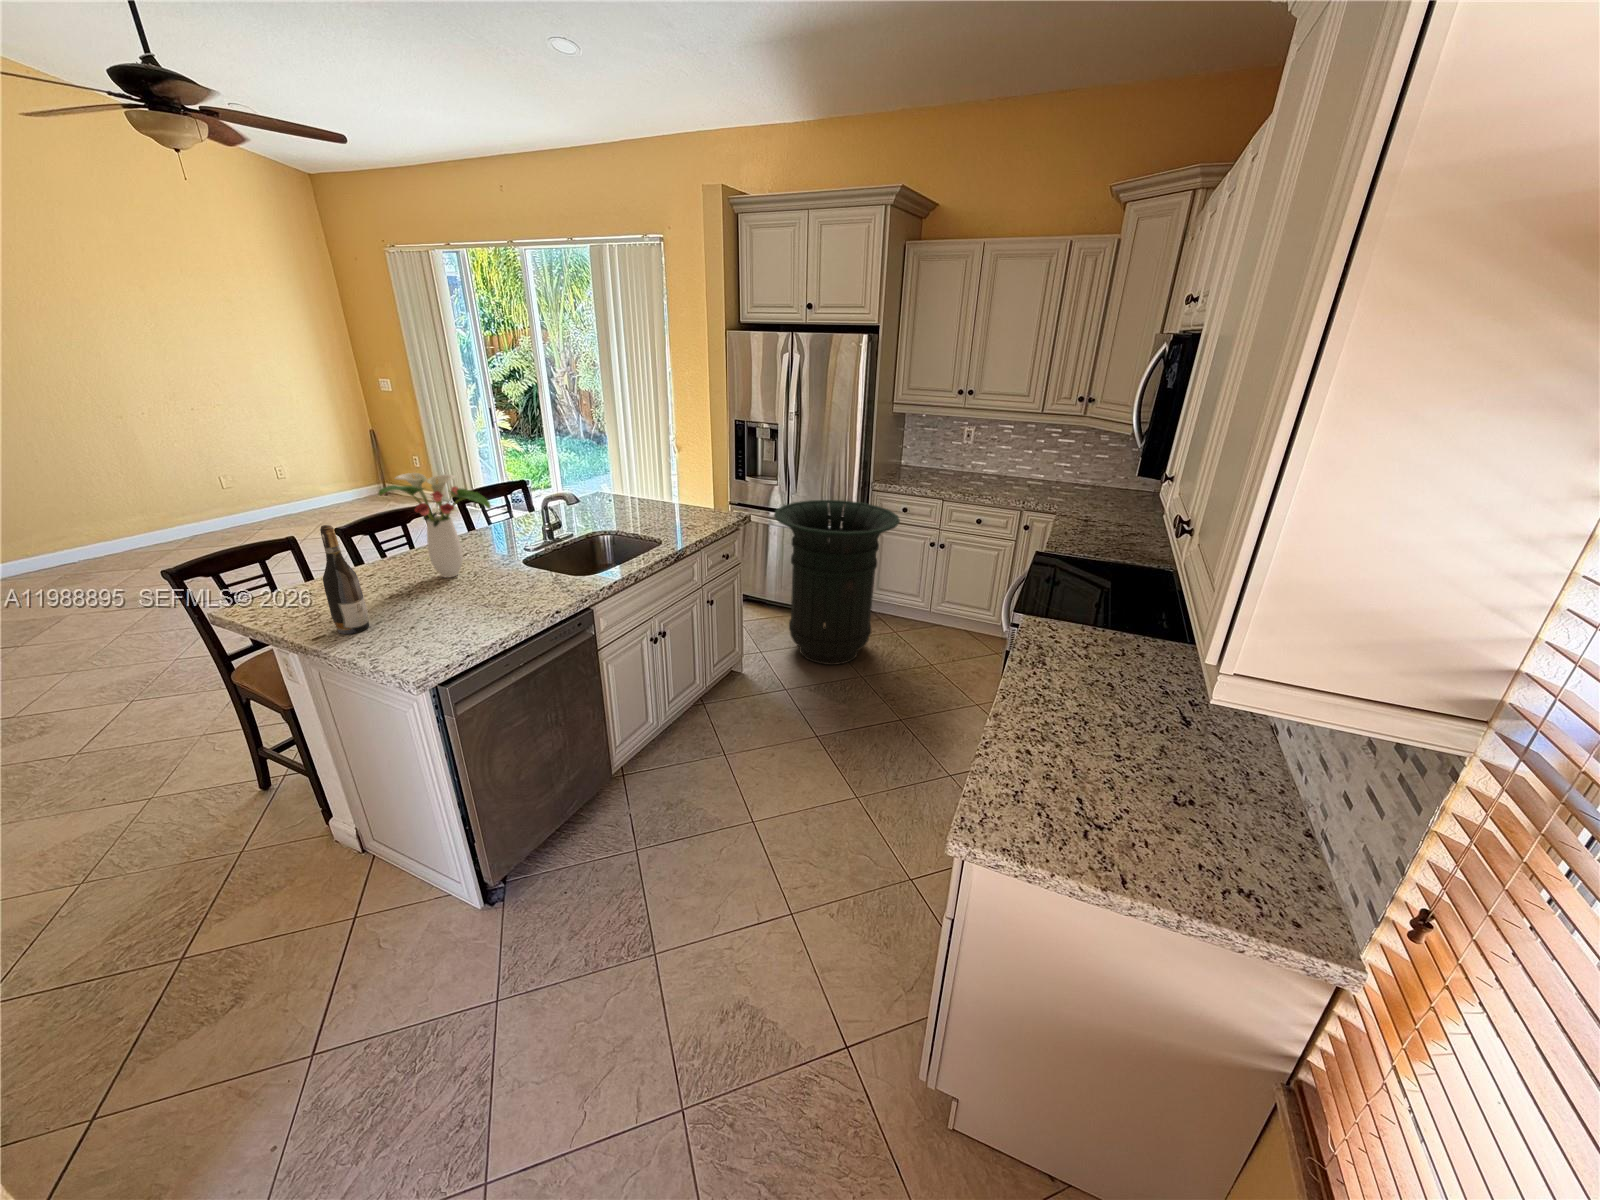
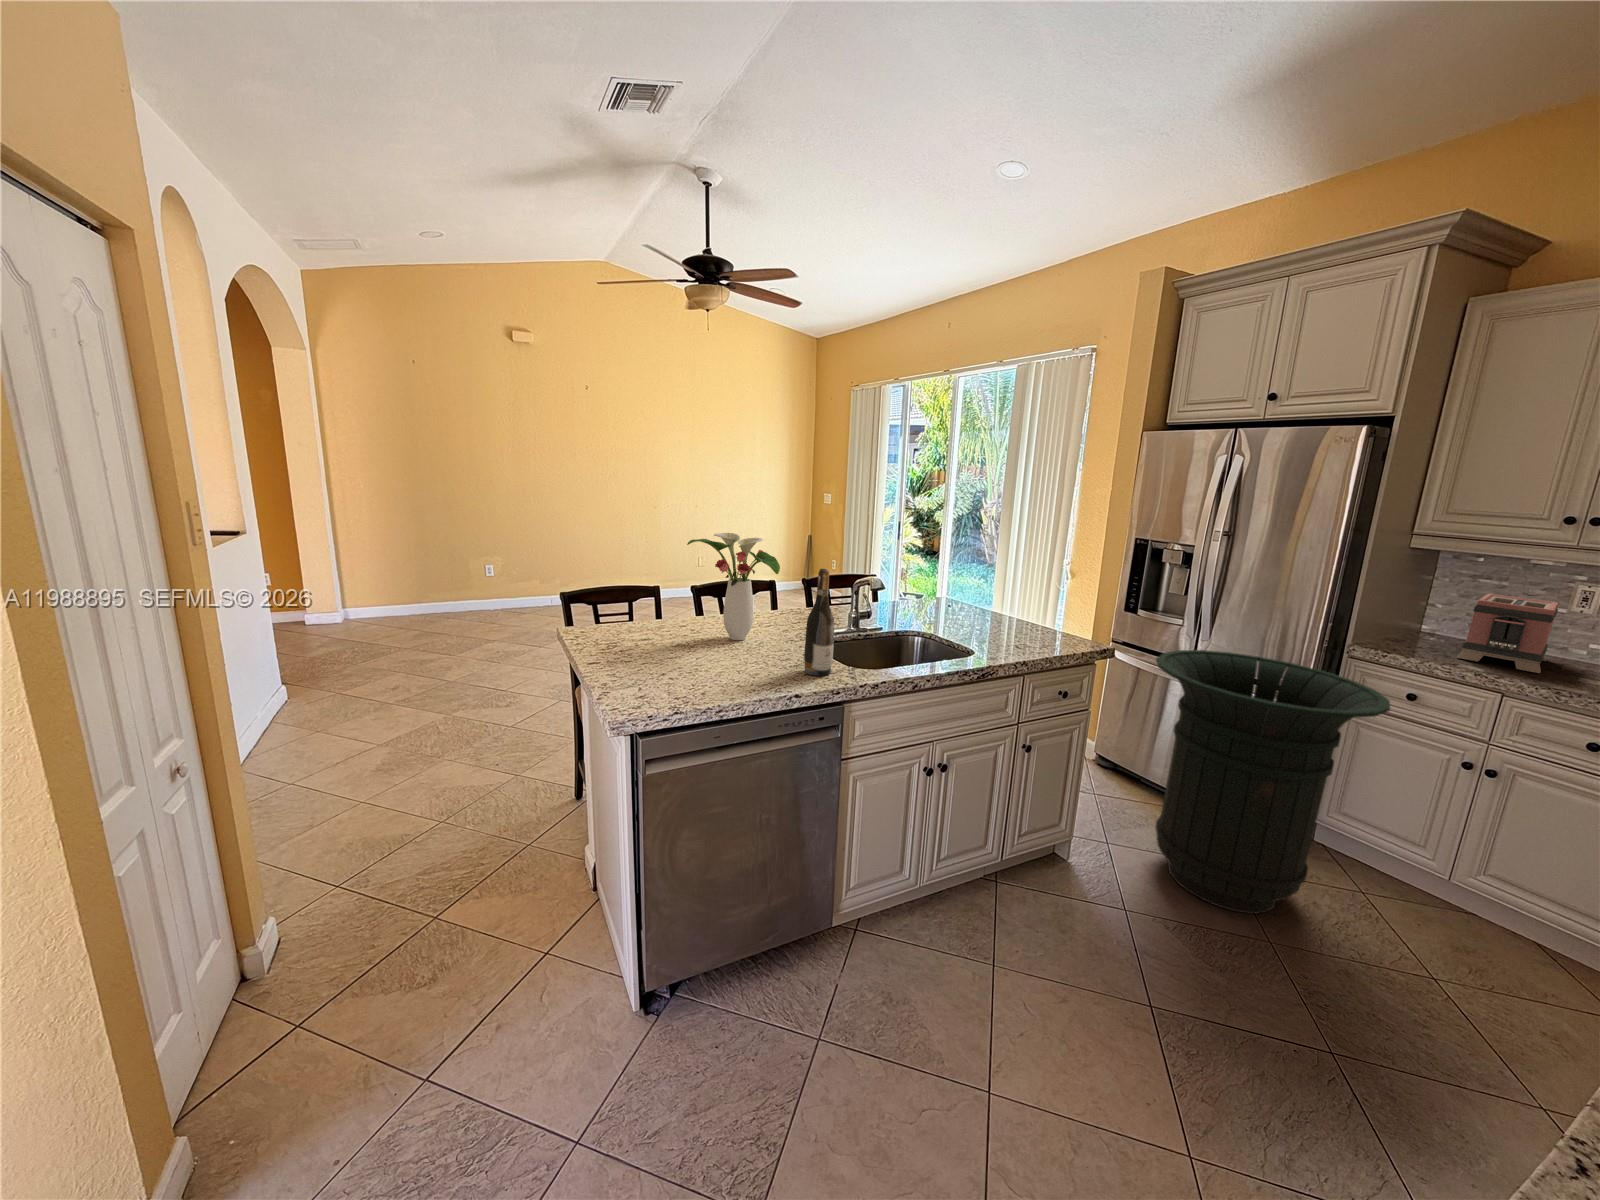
toaster: none [921,439,958,484] -> present [1457,594,1558,673]
wine bottle: present [320,525,369,634] -> present [804,569,834,676]

